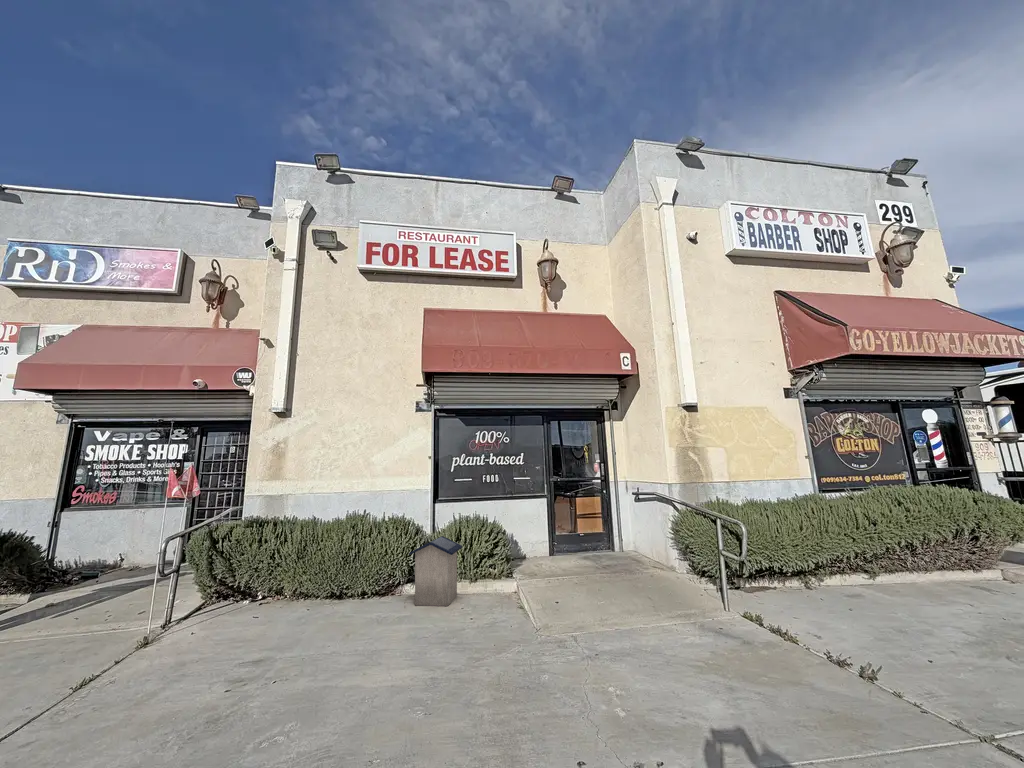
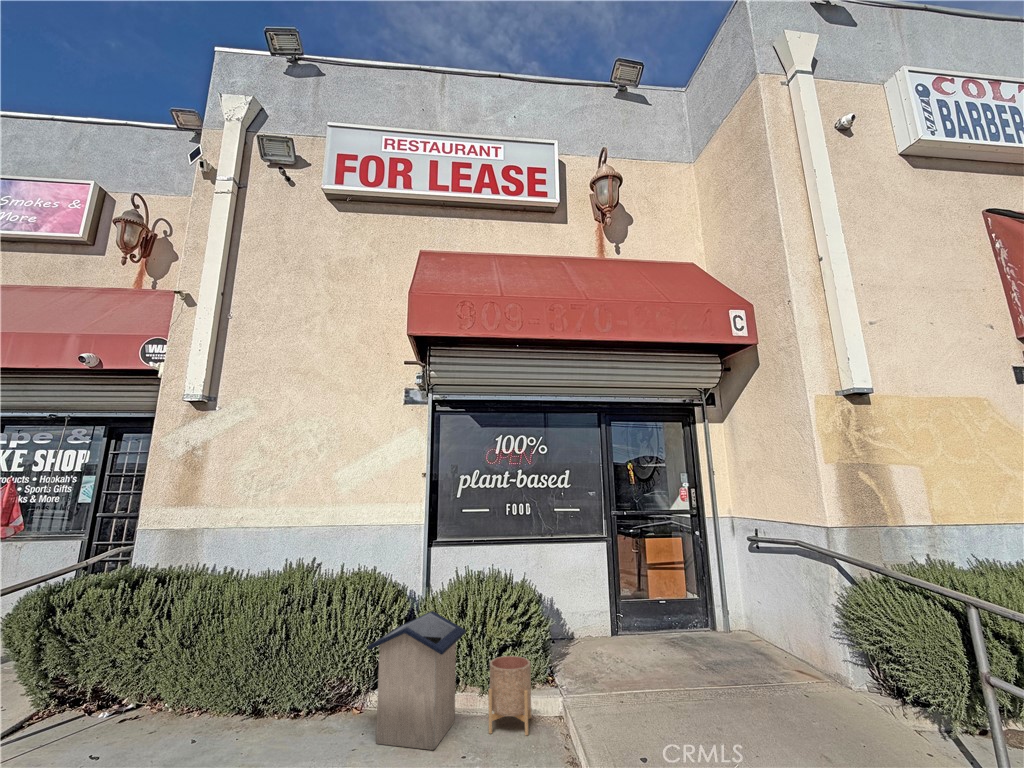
planter: none [477,560,500,599] -> present [489,656,531,735]

